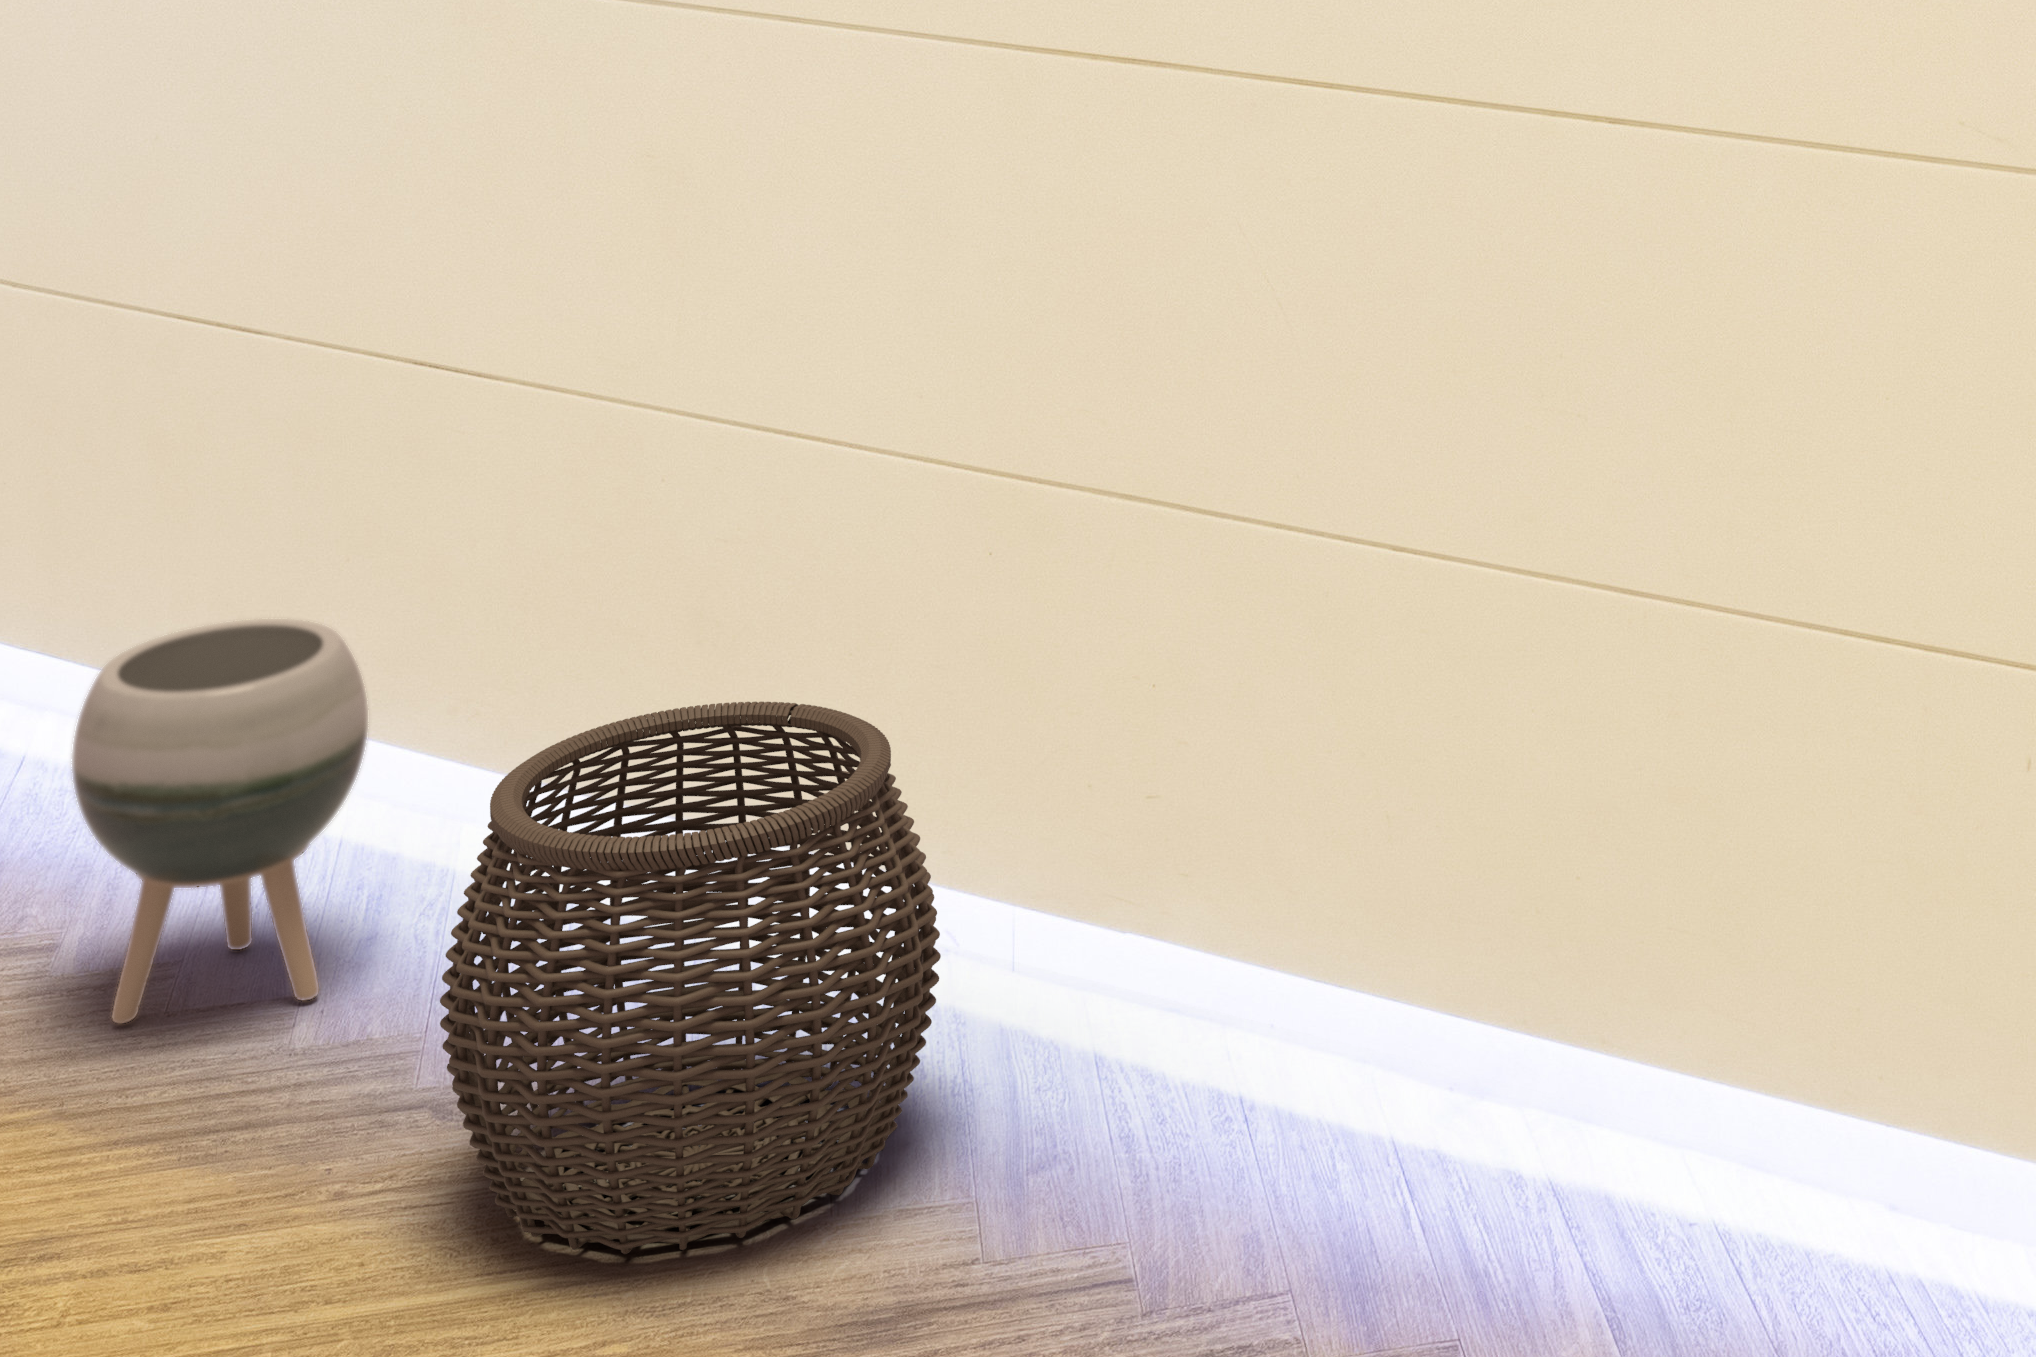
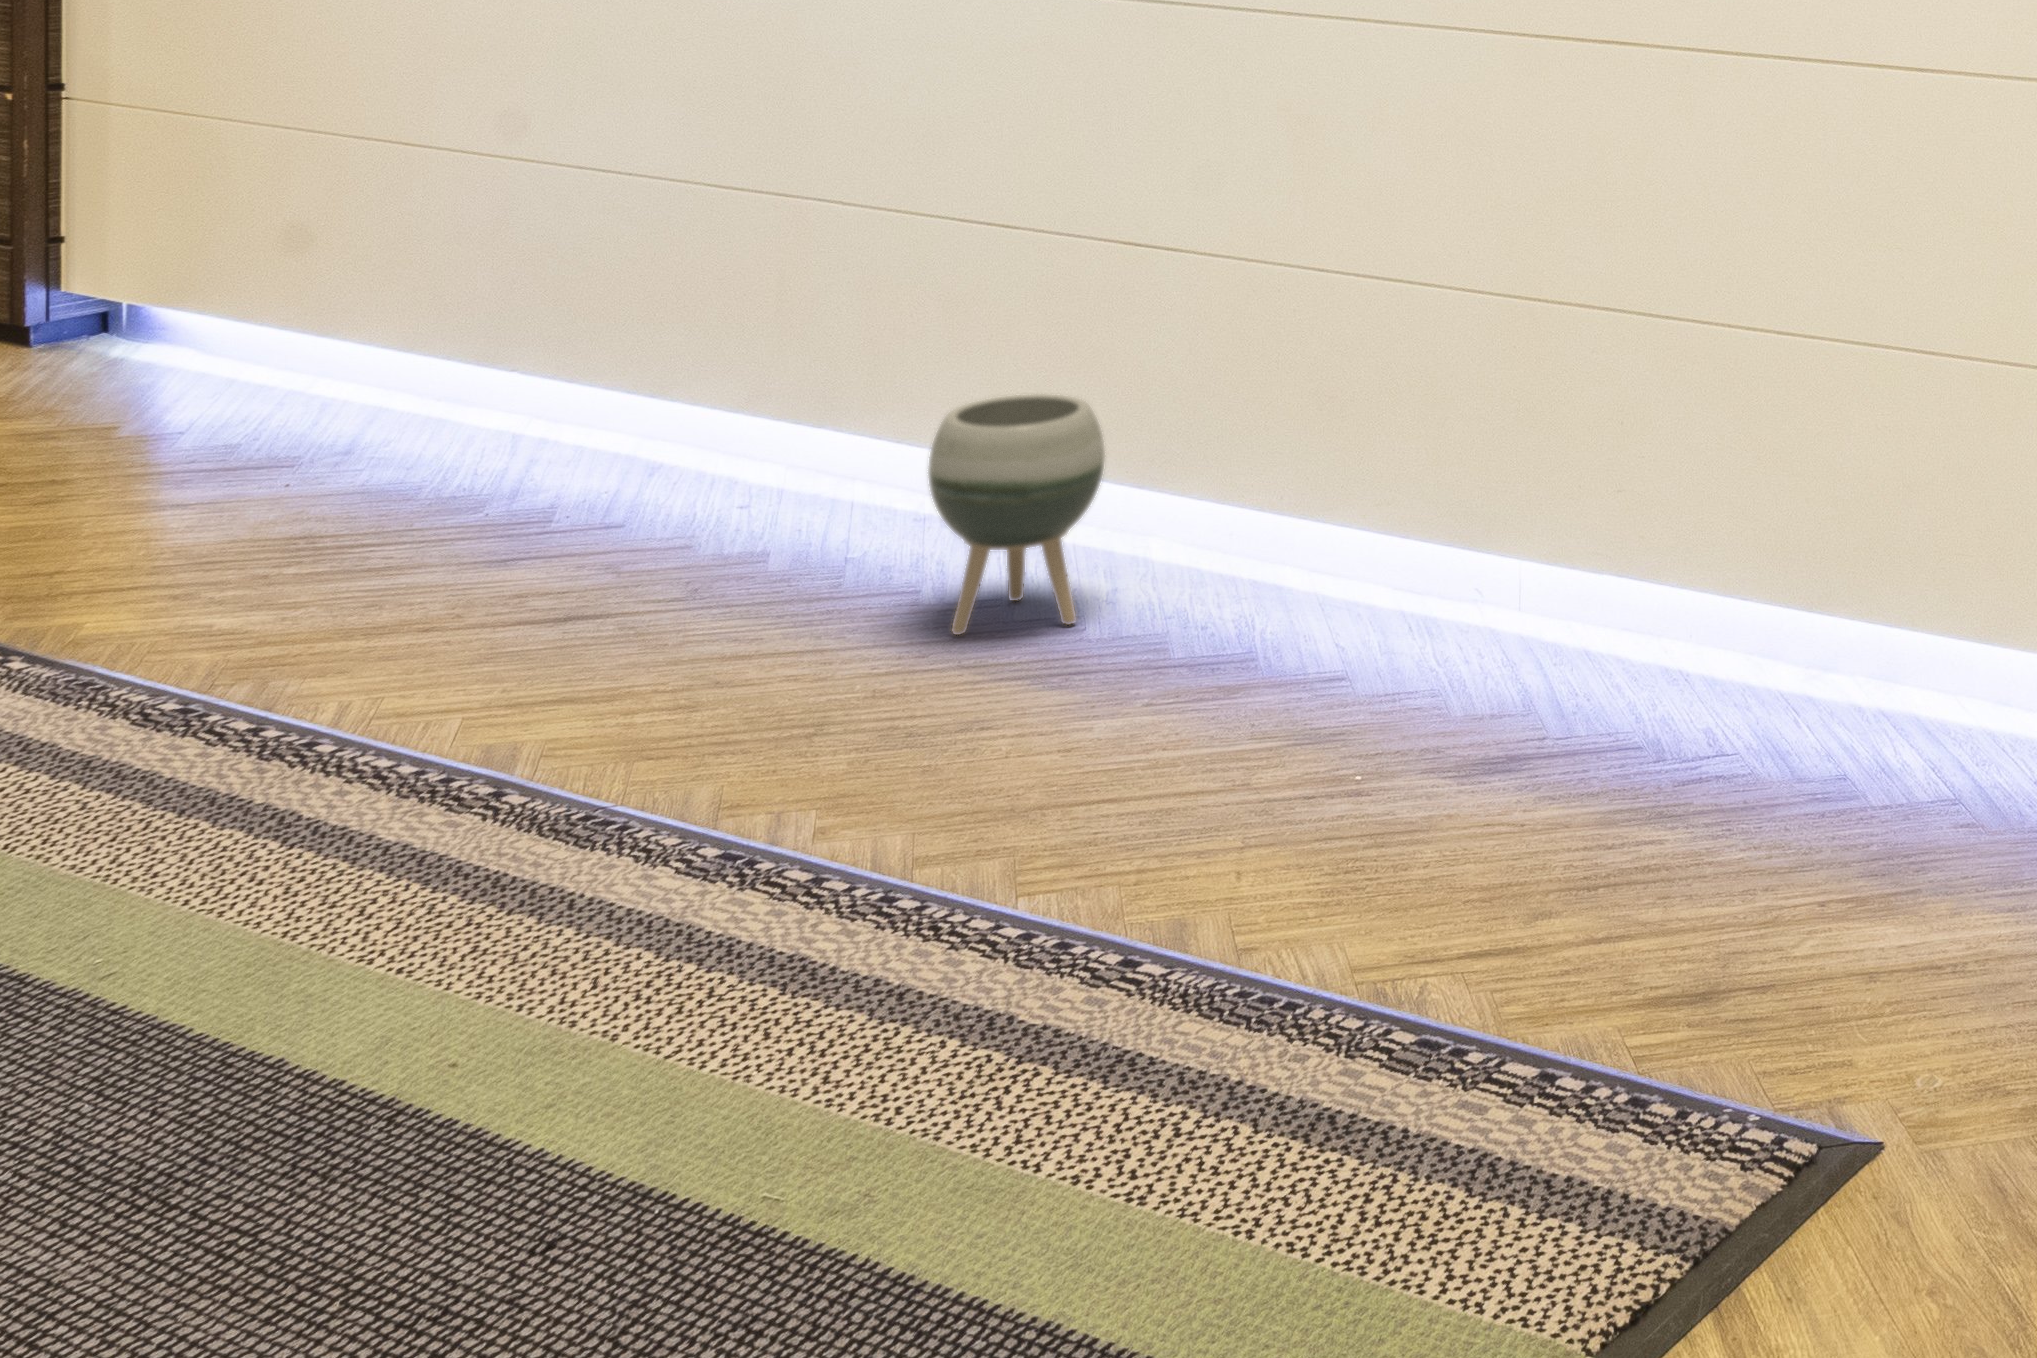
woven basket: present [440,702,941,1254] -> none [1195,429,1490,739]

